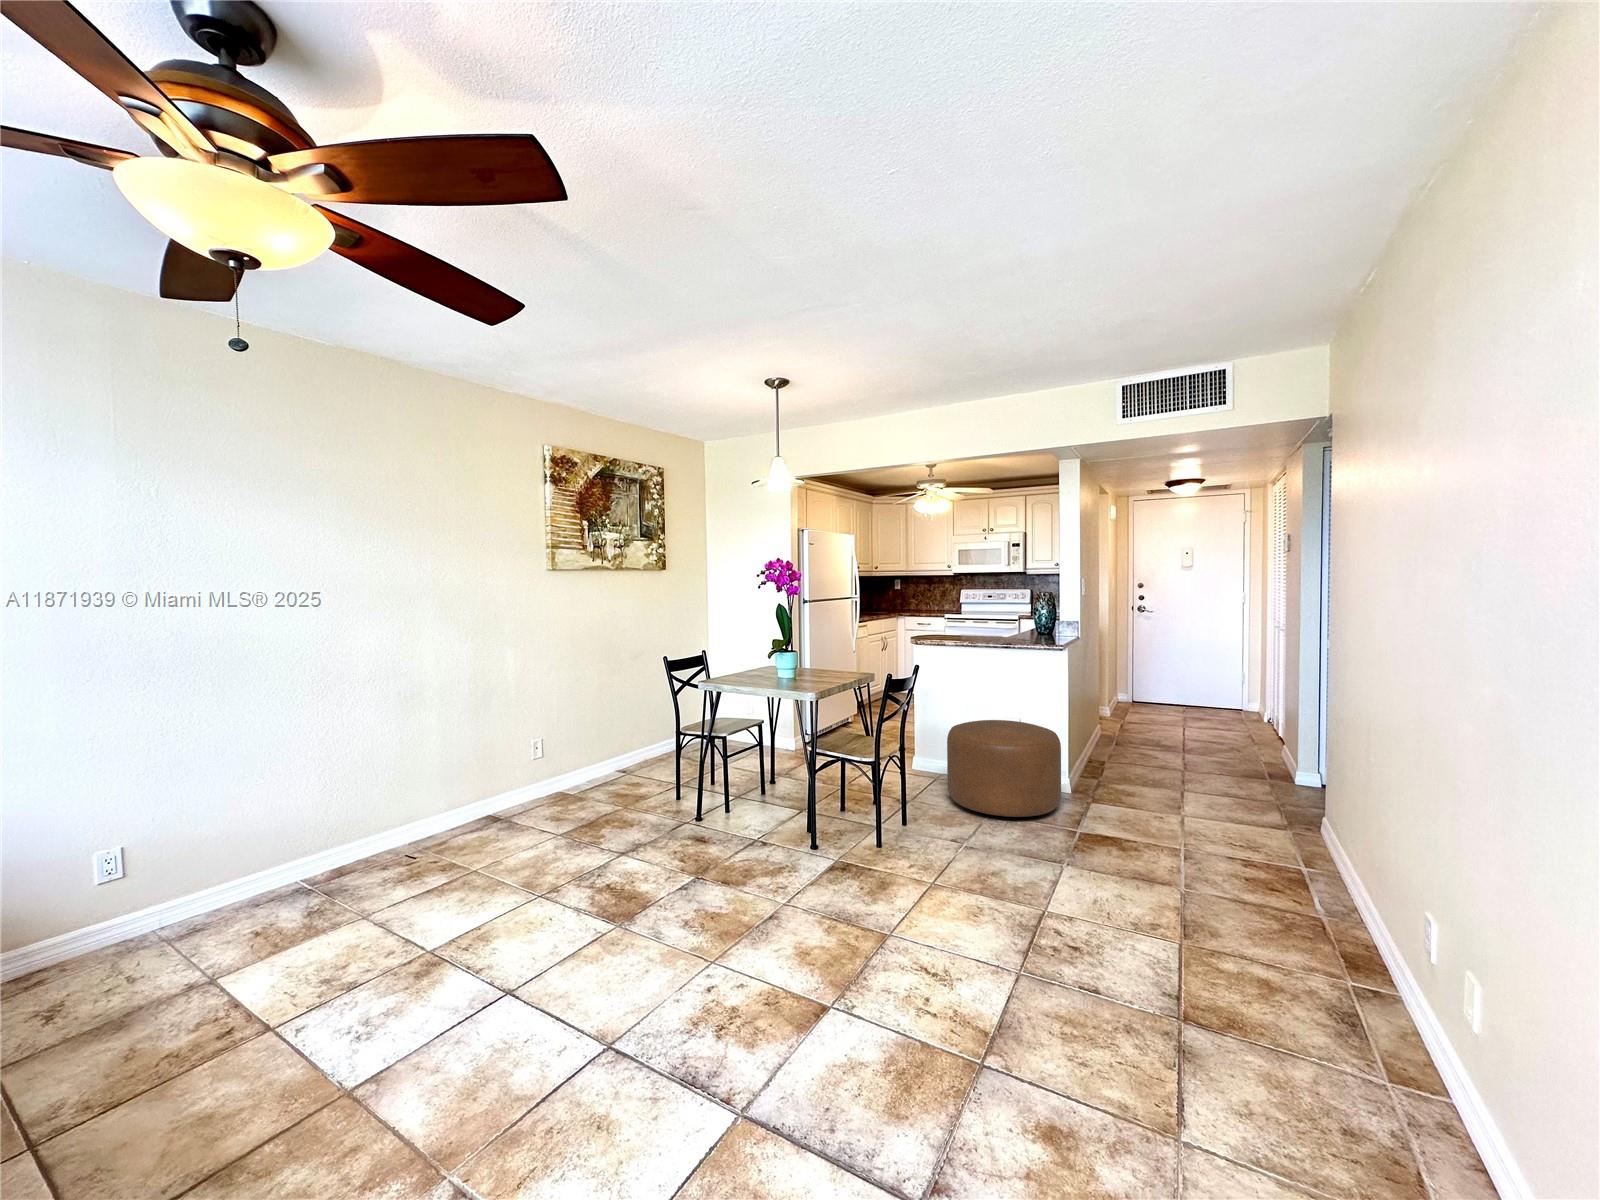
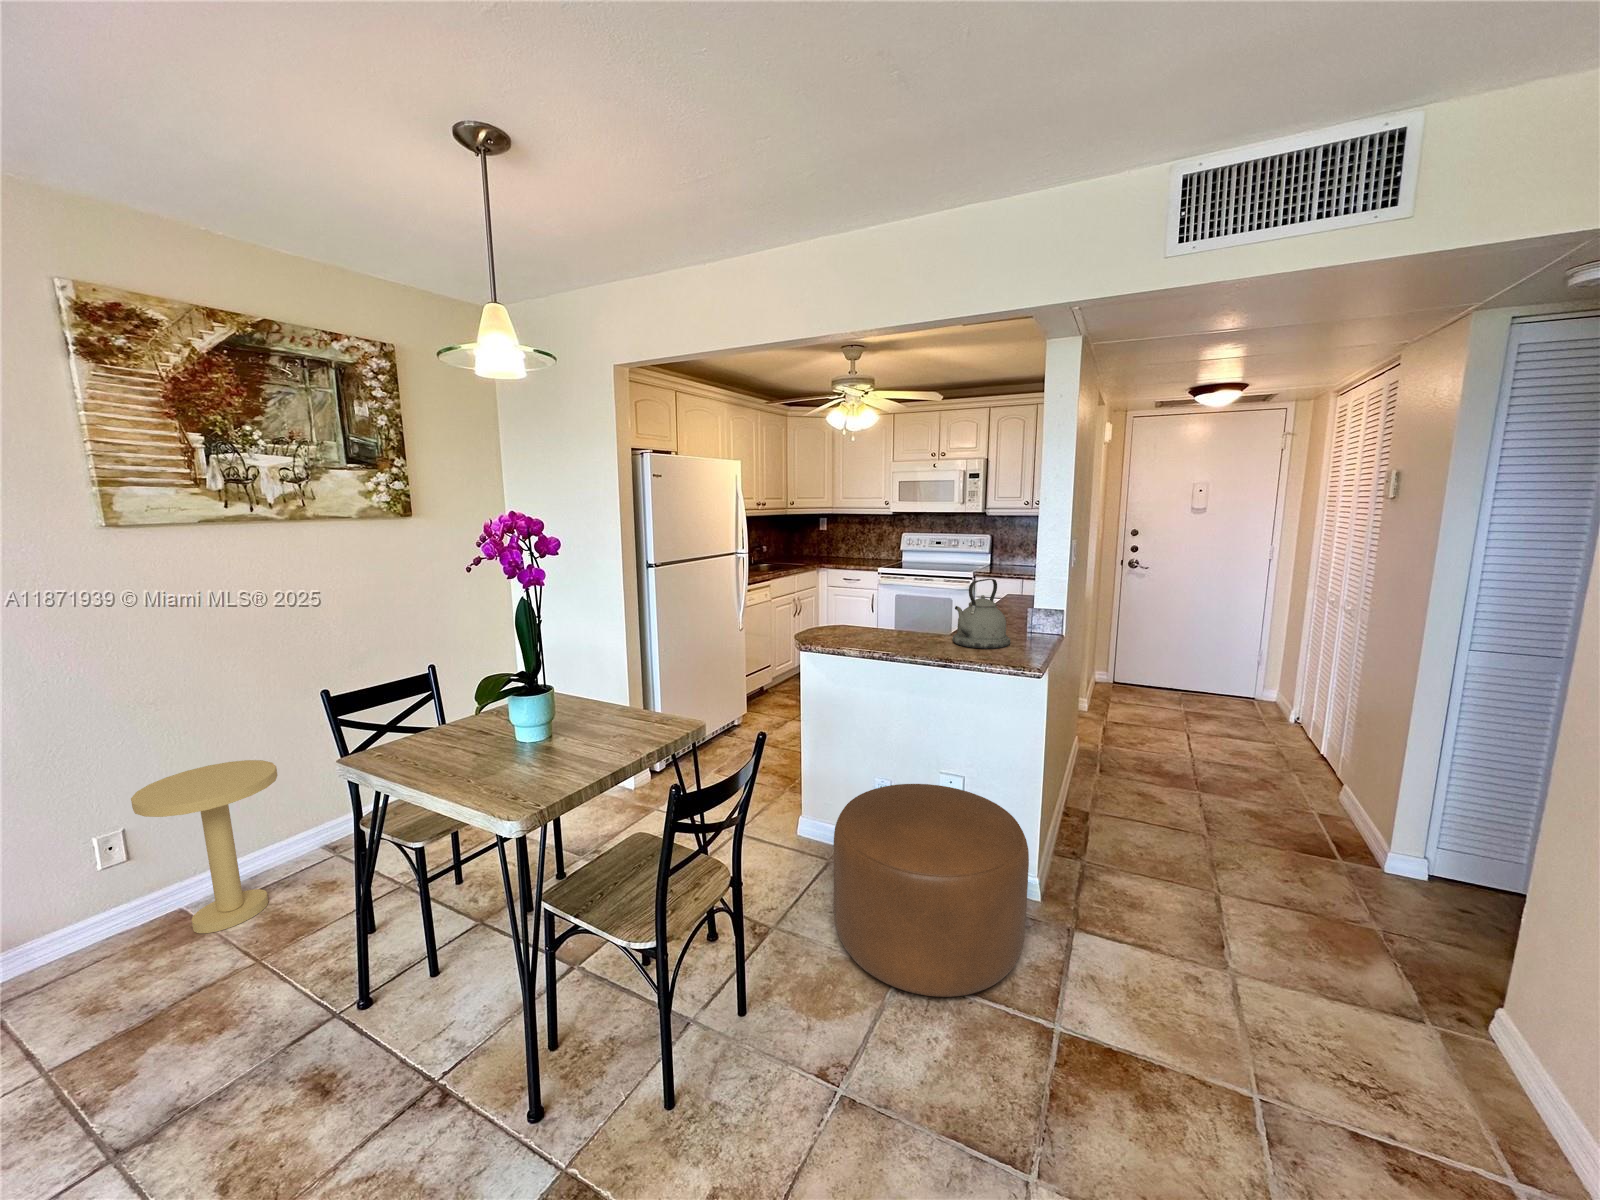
kettle: none [1010,601,1046,642] -> present [953,579,1010,649]
side table: none [555,707,619,800] -> present [131,760,277,933]

